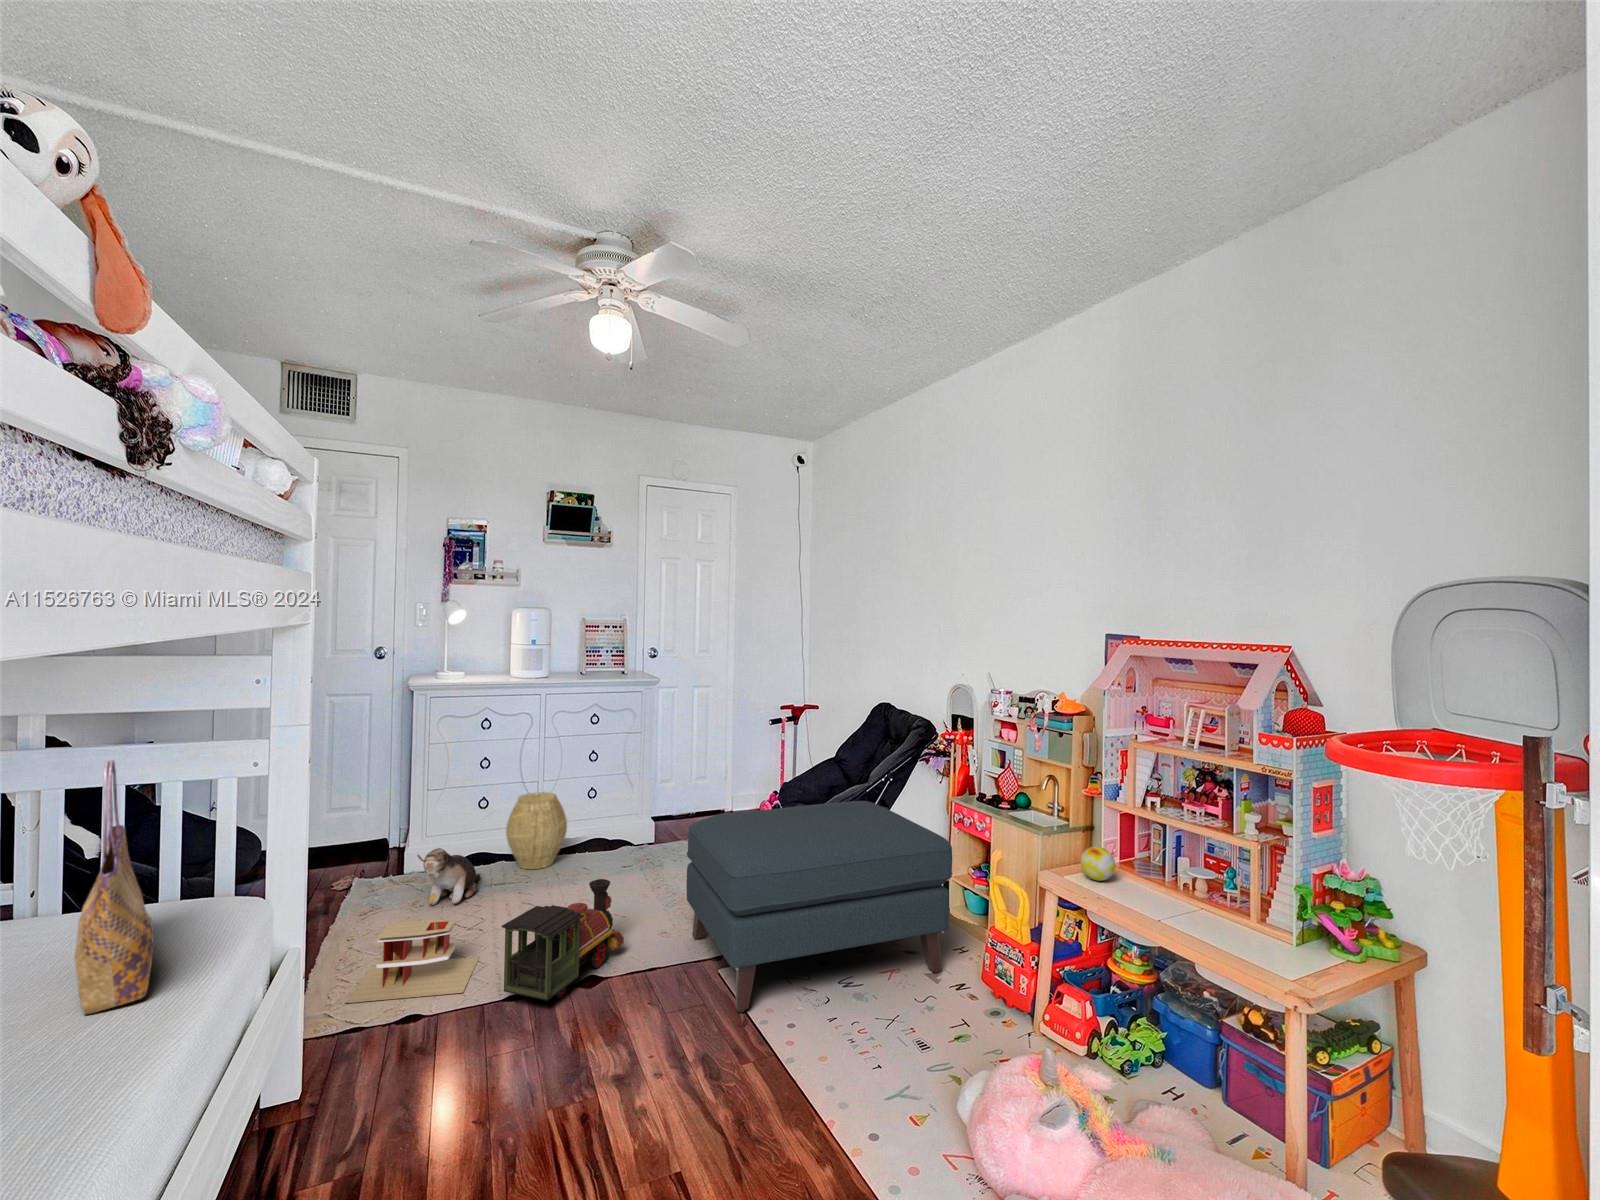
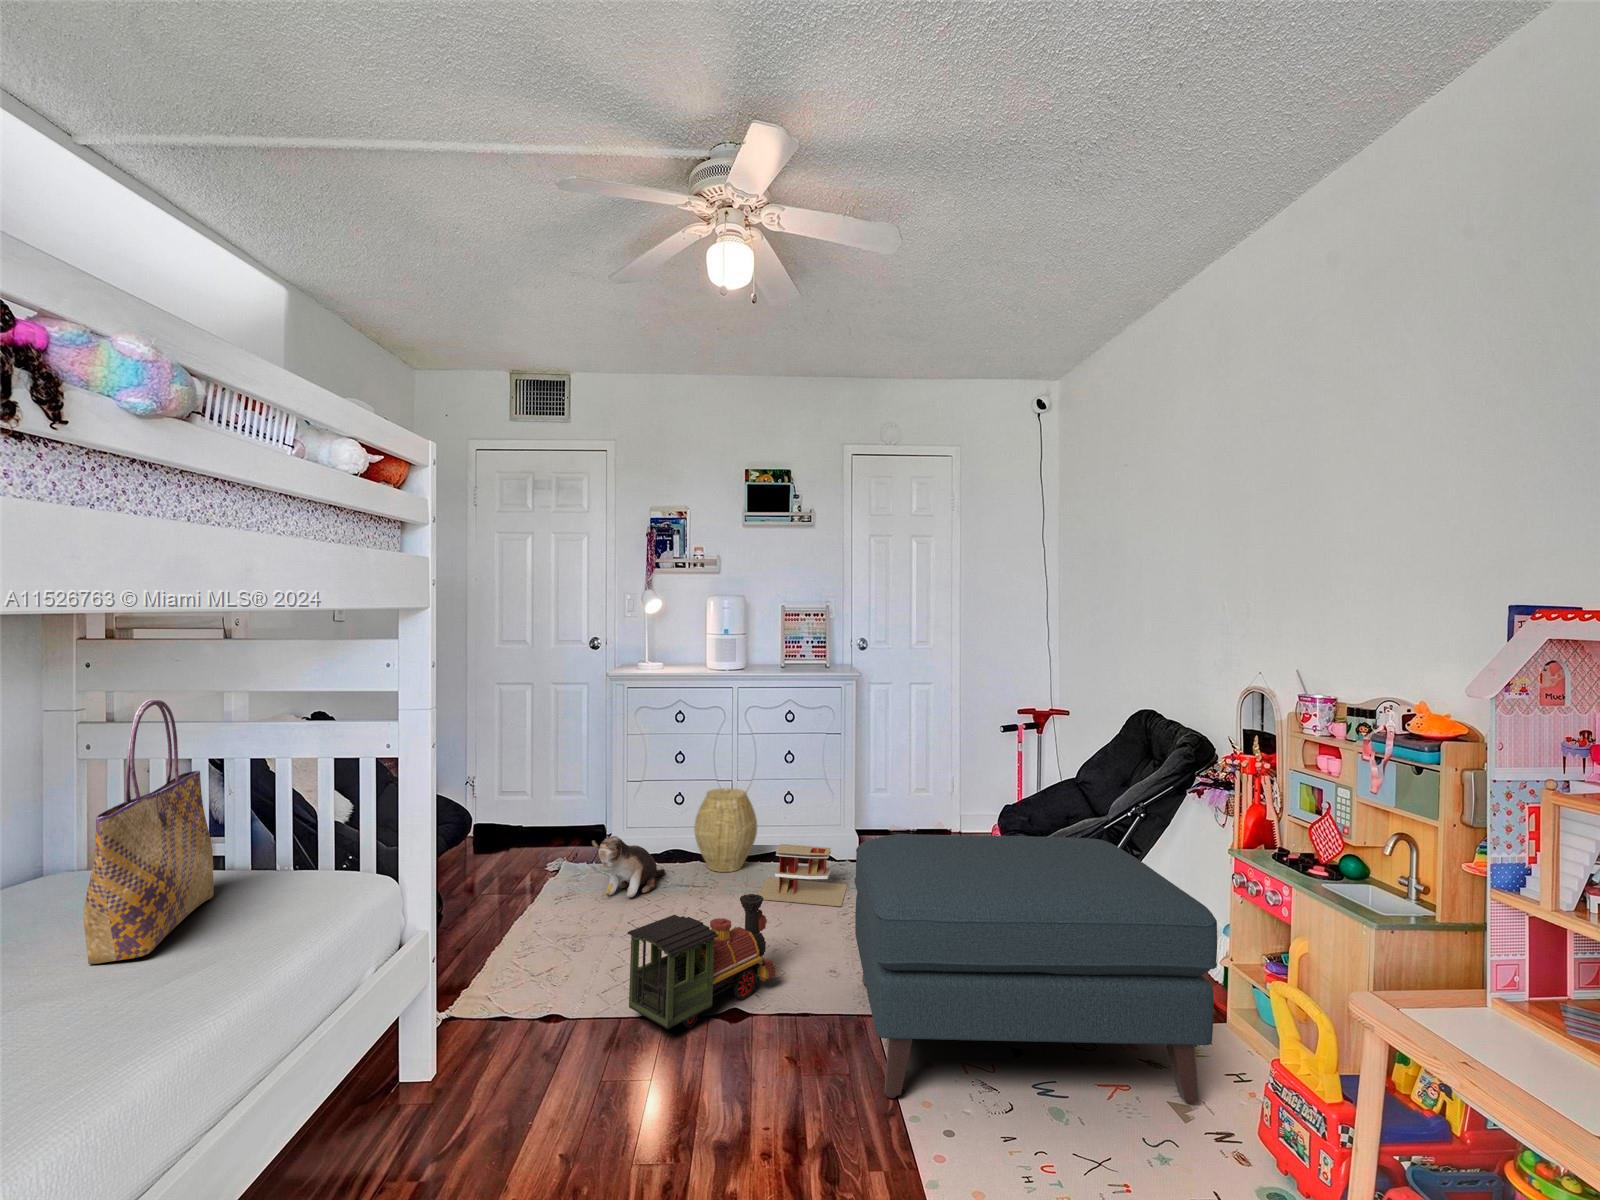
decorative ball: present [1081,846,1115,881] -> none [1446,962,1520,1024]
toy house: present [345,919,479,1003] -> present [757,844,847,906]

